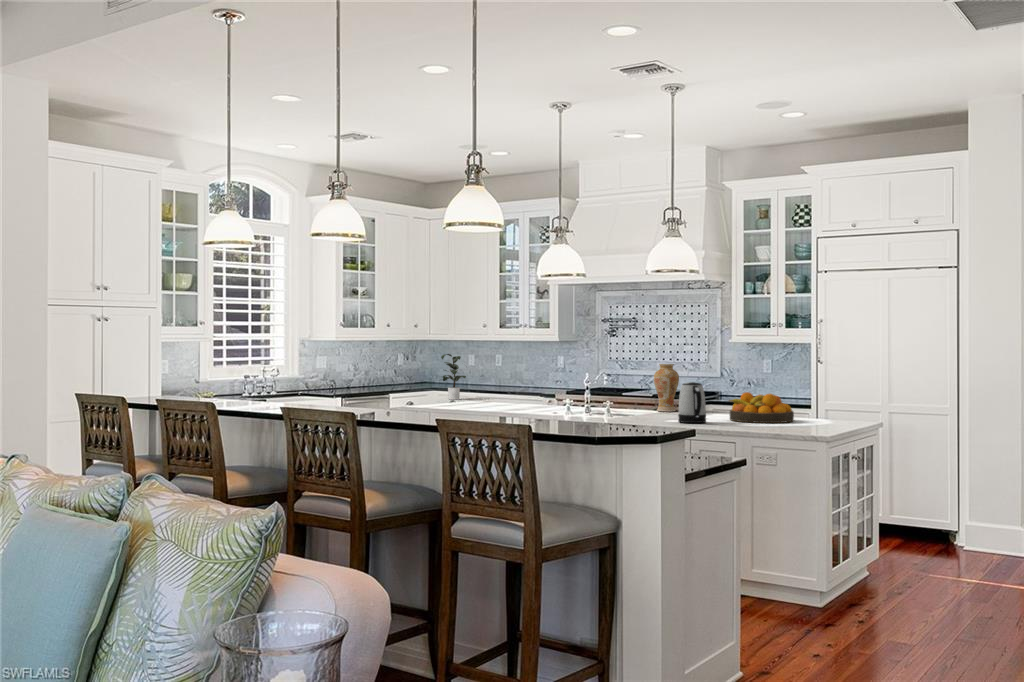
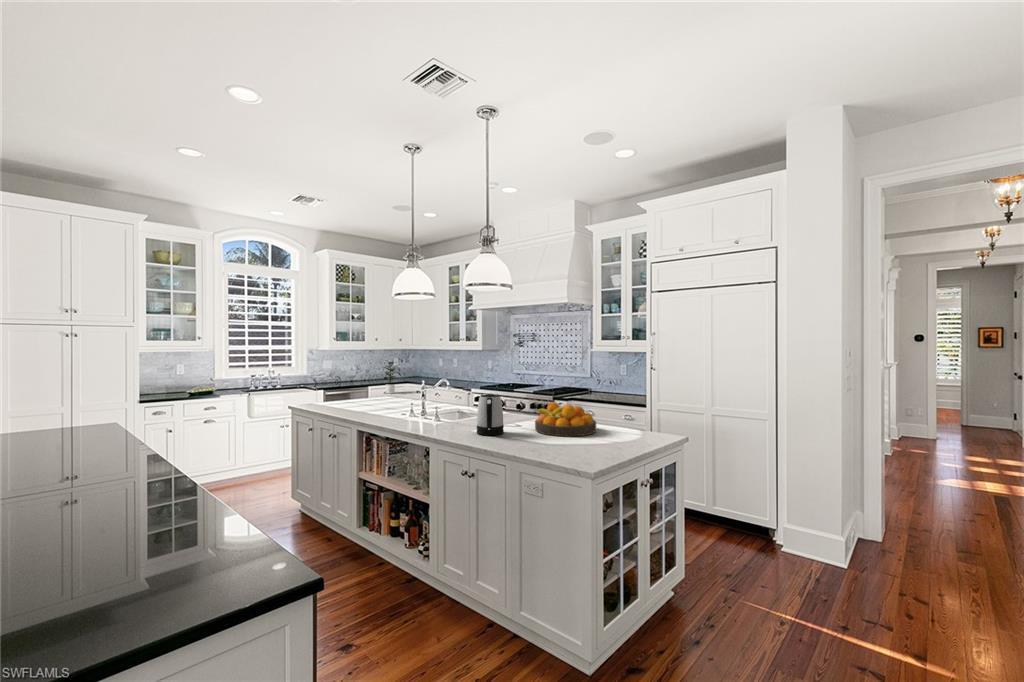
vase: present [654,364,679,412] -> none [499,371,520,413]

